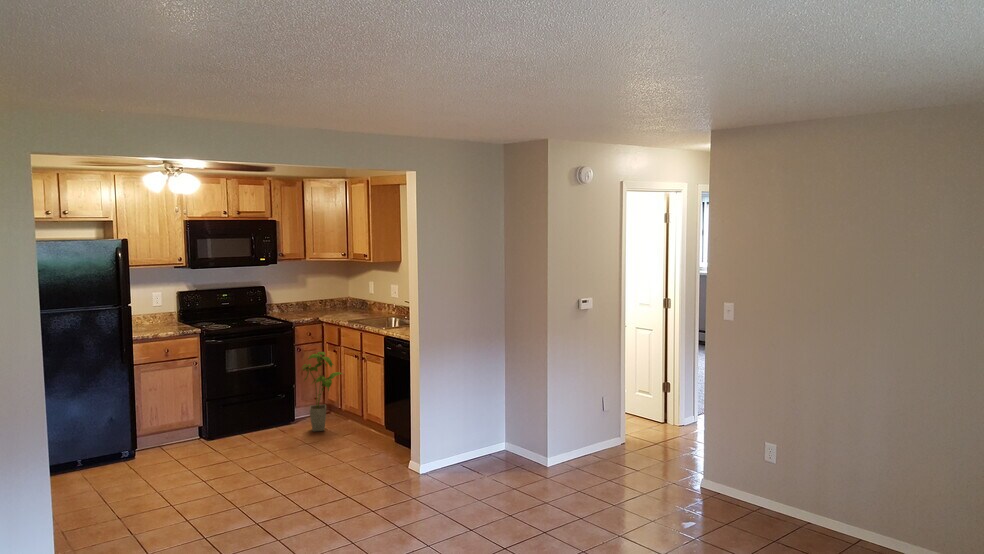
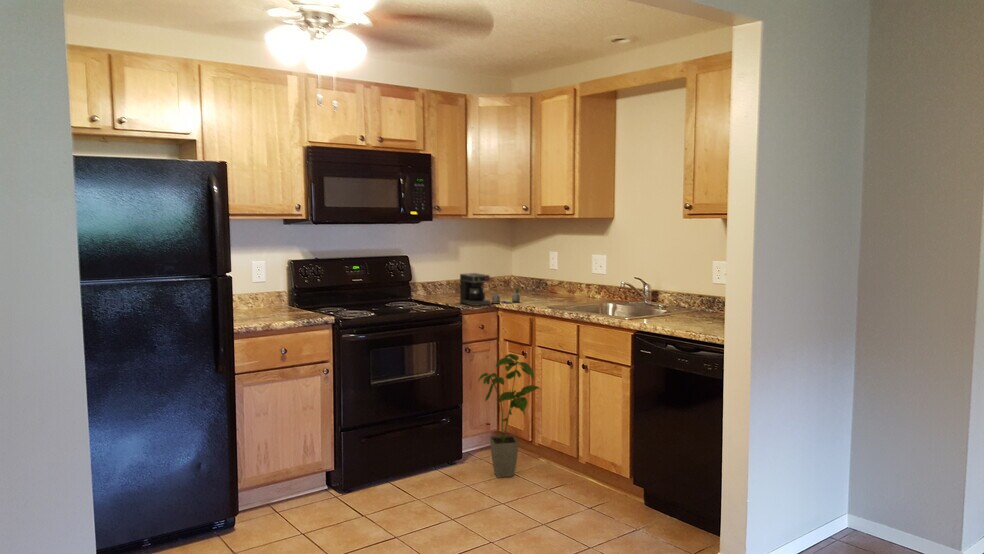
coffee maker: none [296,298,340,320] -> present [460,273,521,306]

